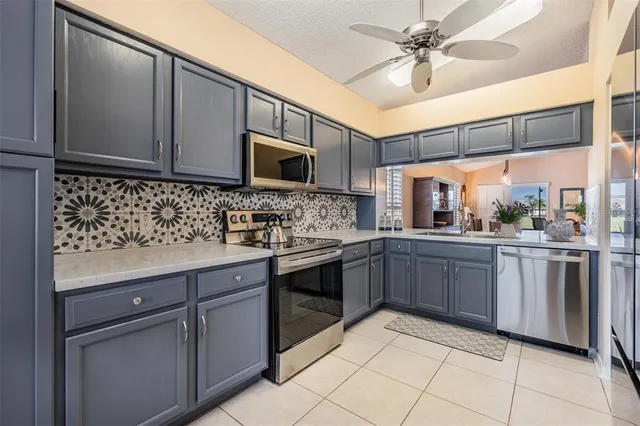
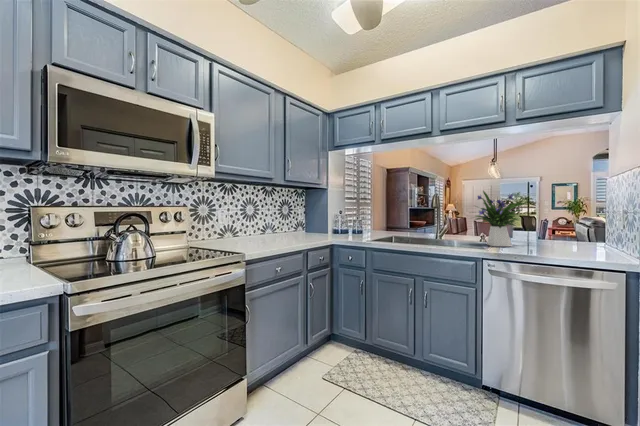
vase: present [546,209,575,241] -> none [557,206,602,255]

